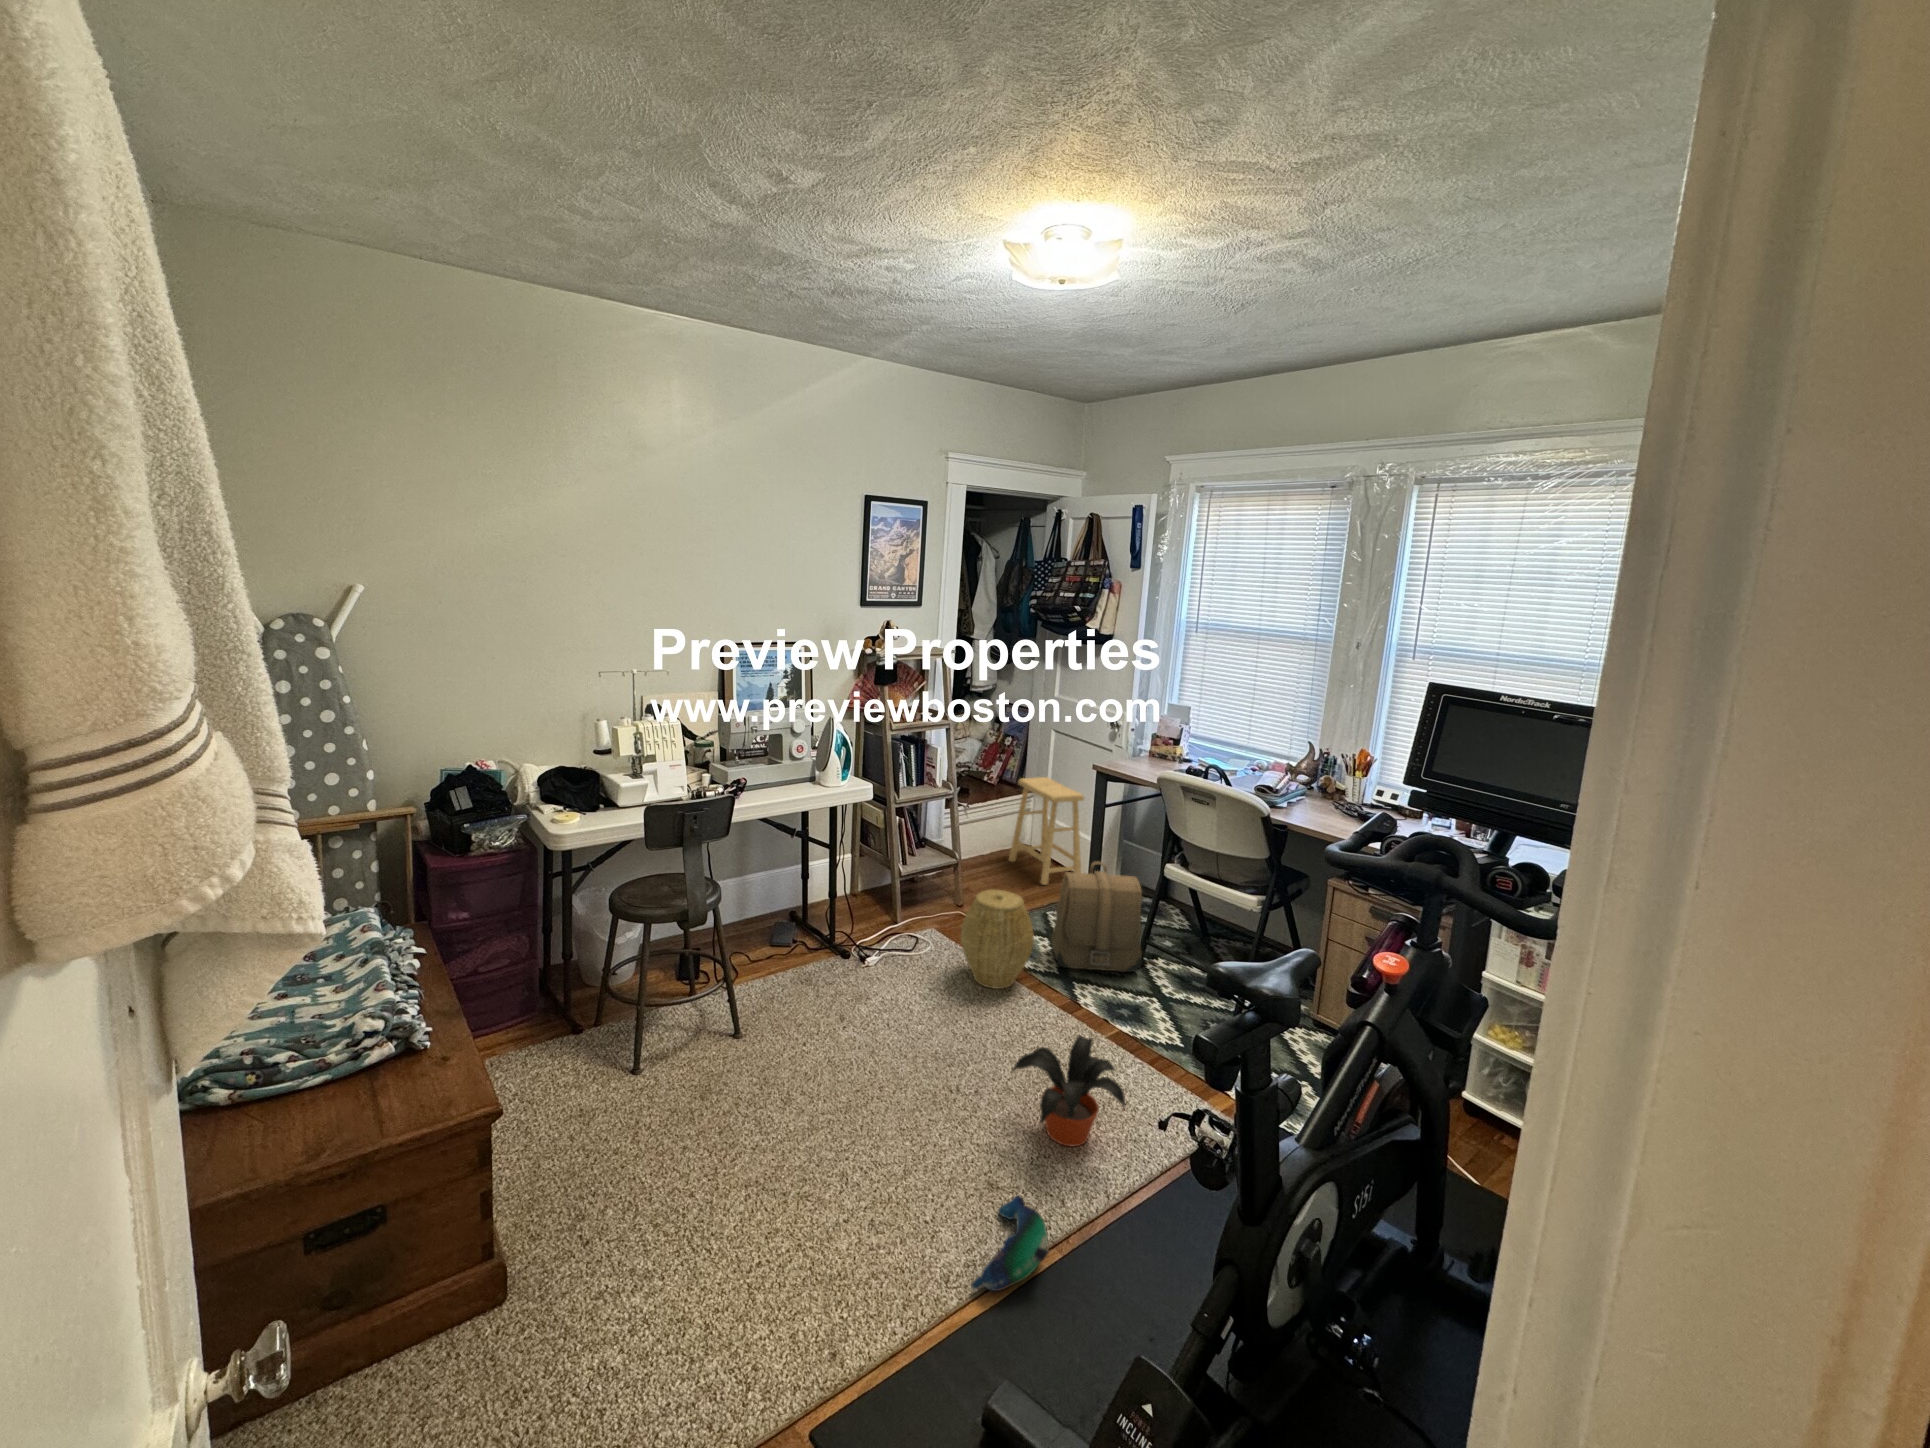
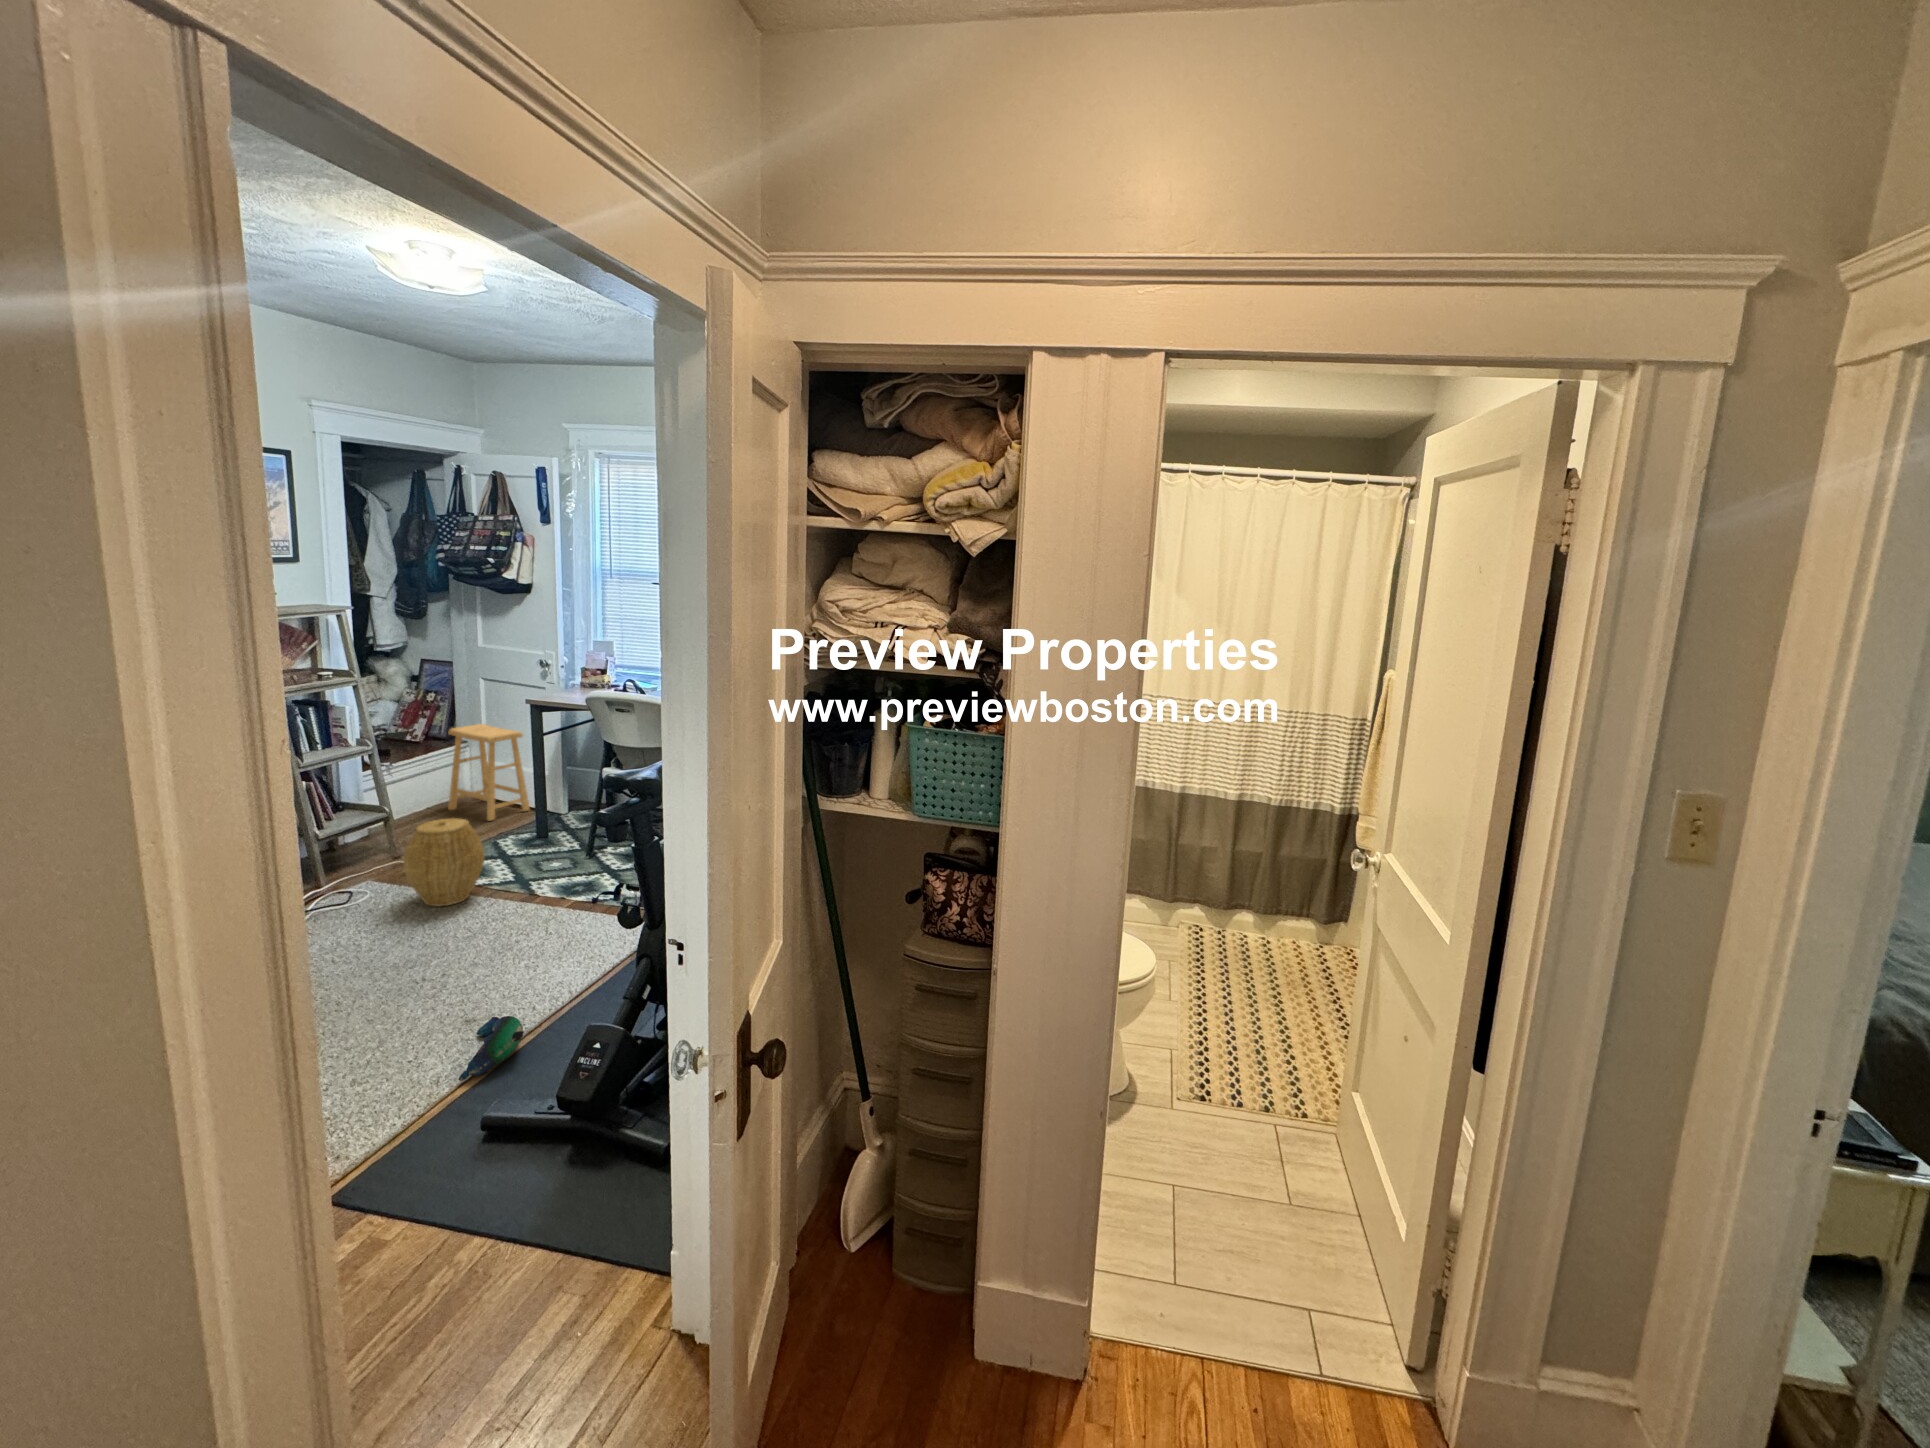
backpack: present [1051,862,1142,972] -> none [503,779,592,874]
potted plant: present [1012,1035,1126,1147] -> none [475,897,580,981]

